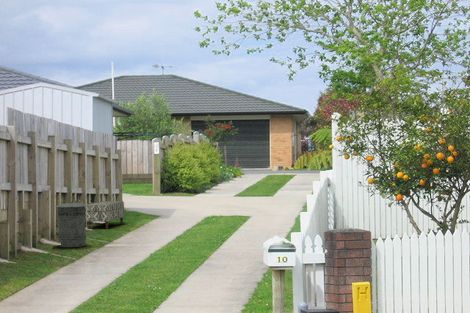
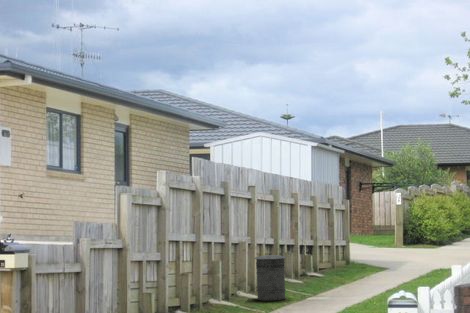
bench: present [86,201,124,229] -> none [298,253,341,282]

